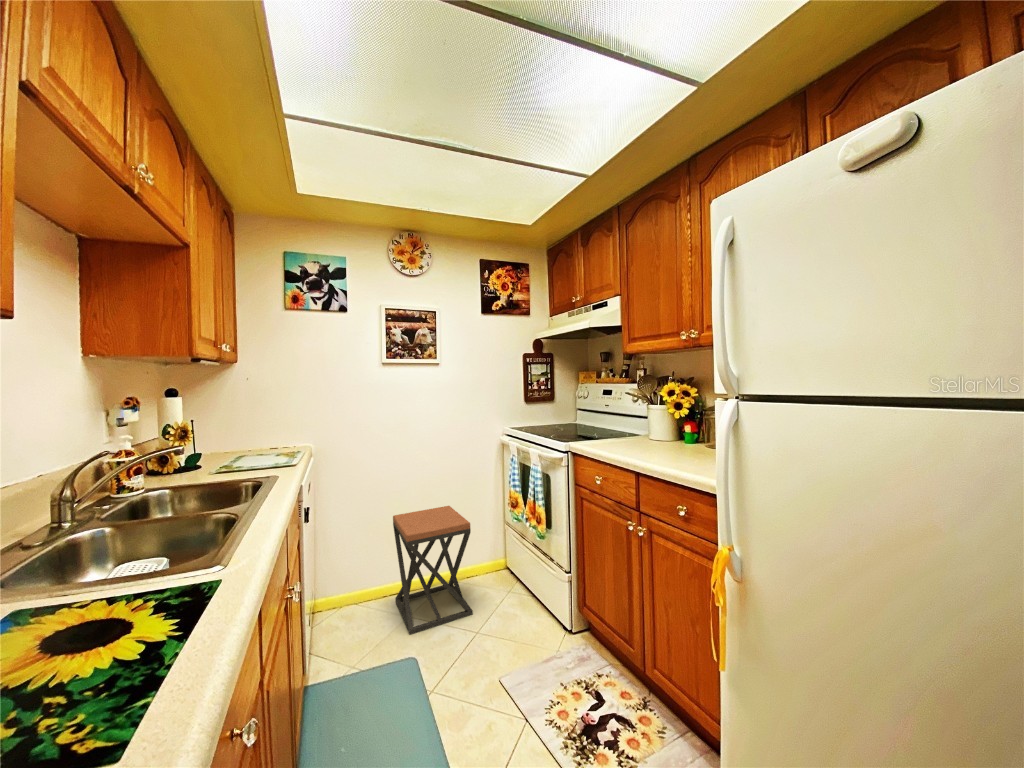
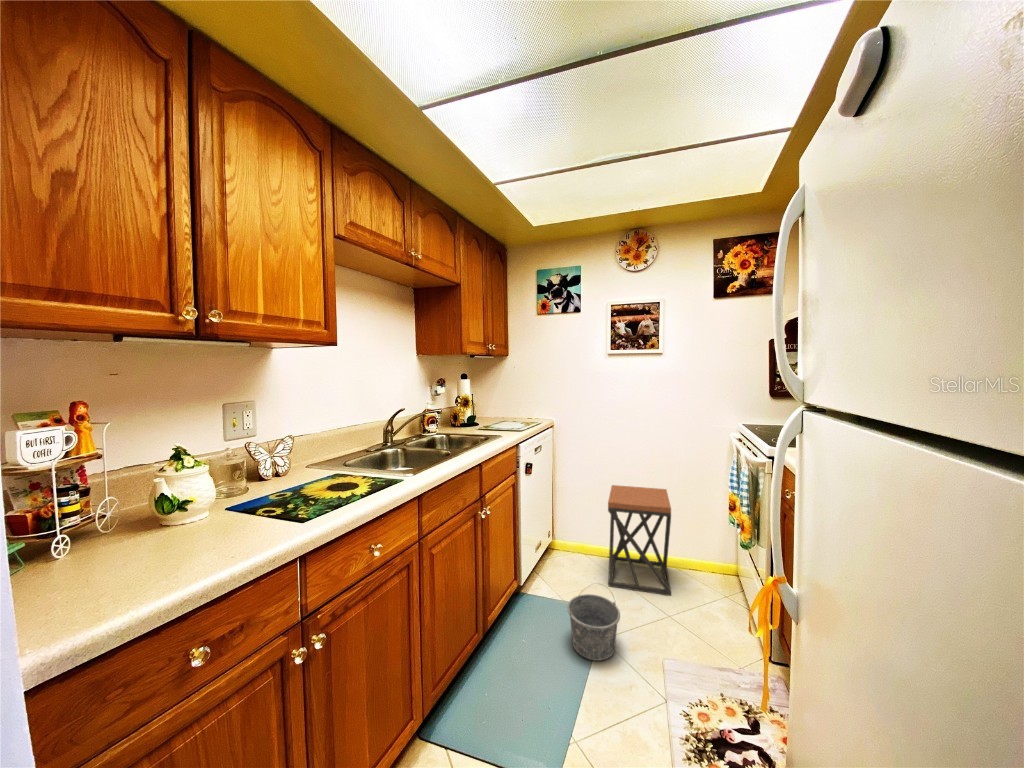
bucket: none [401,633,465,734] -> present [567,594,620,661]

